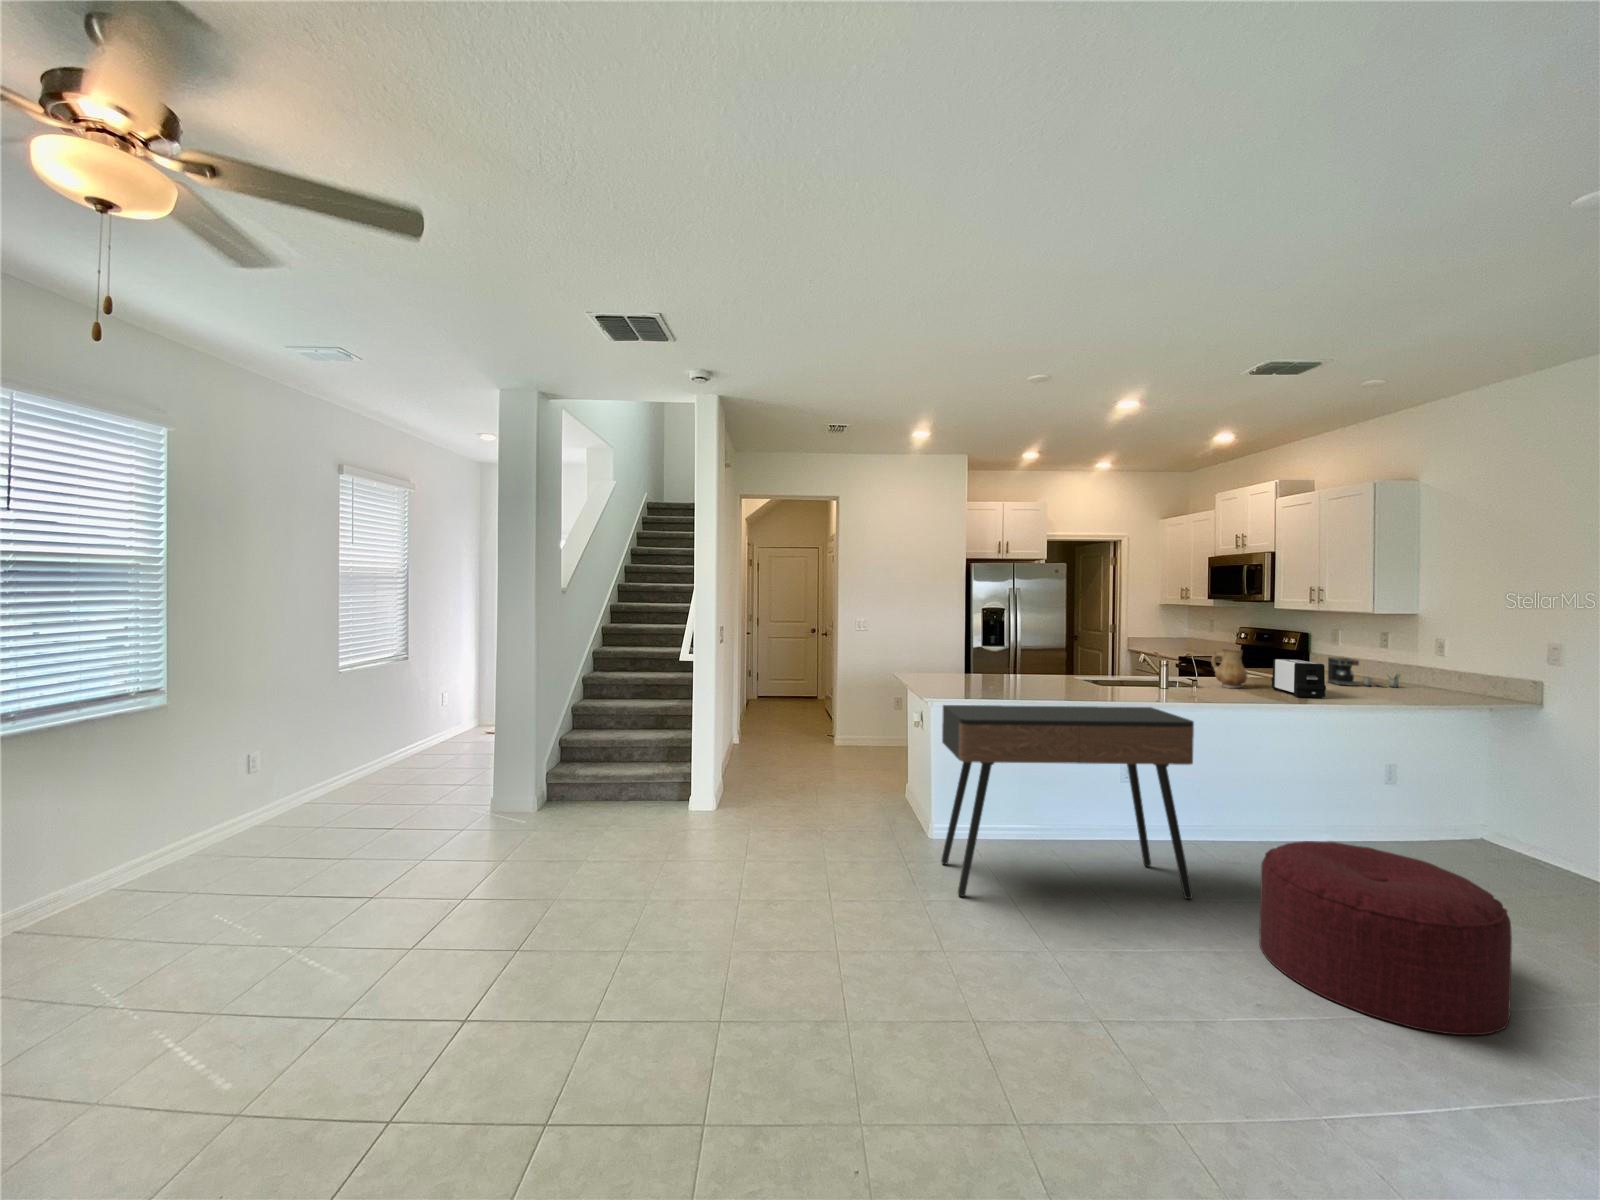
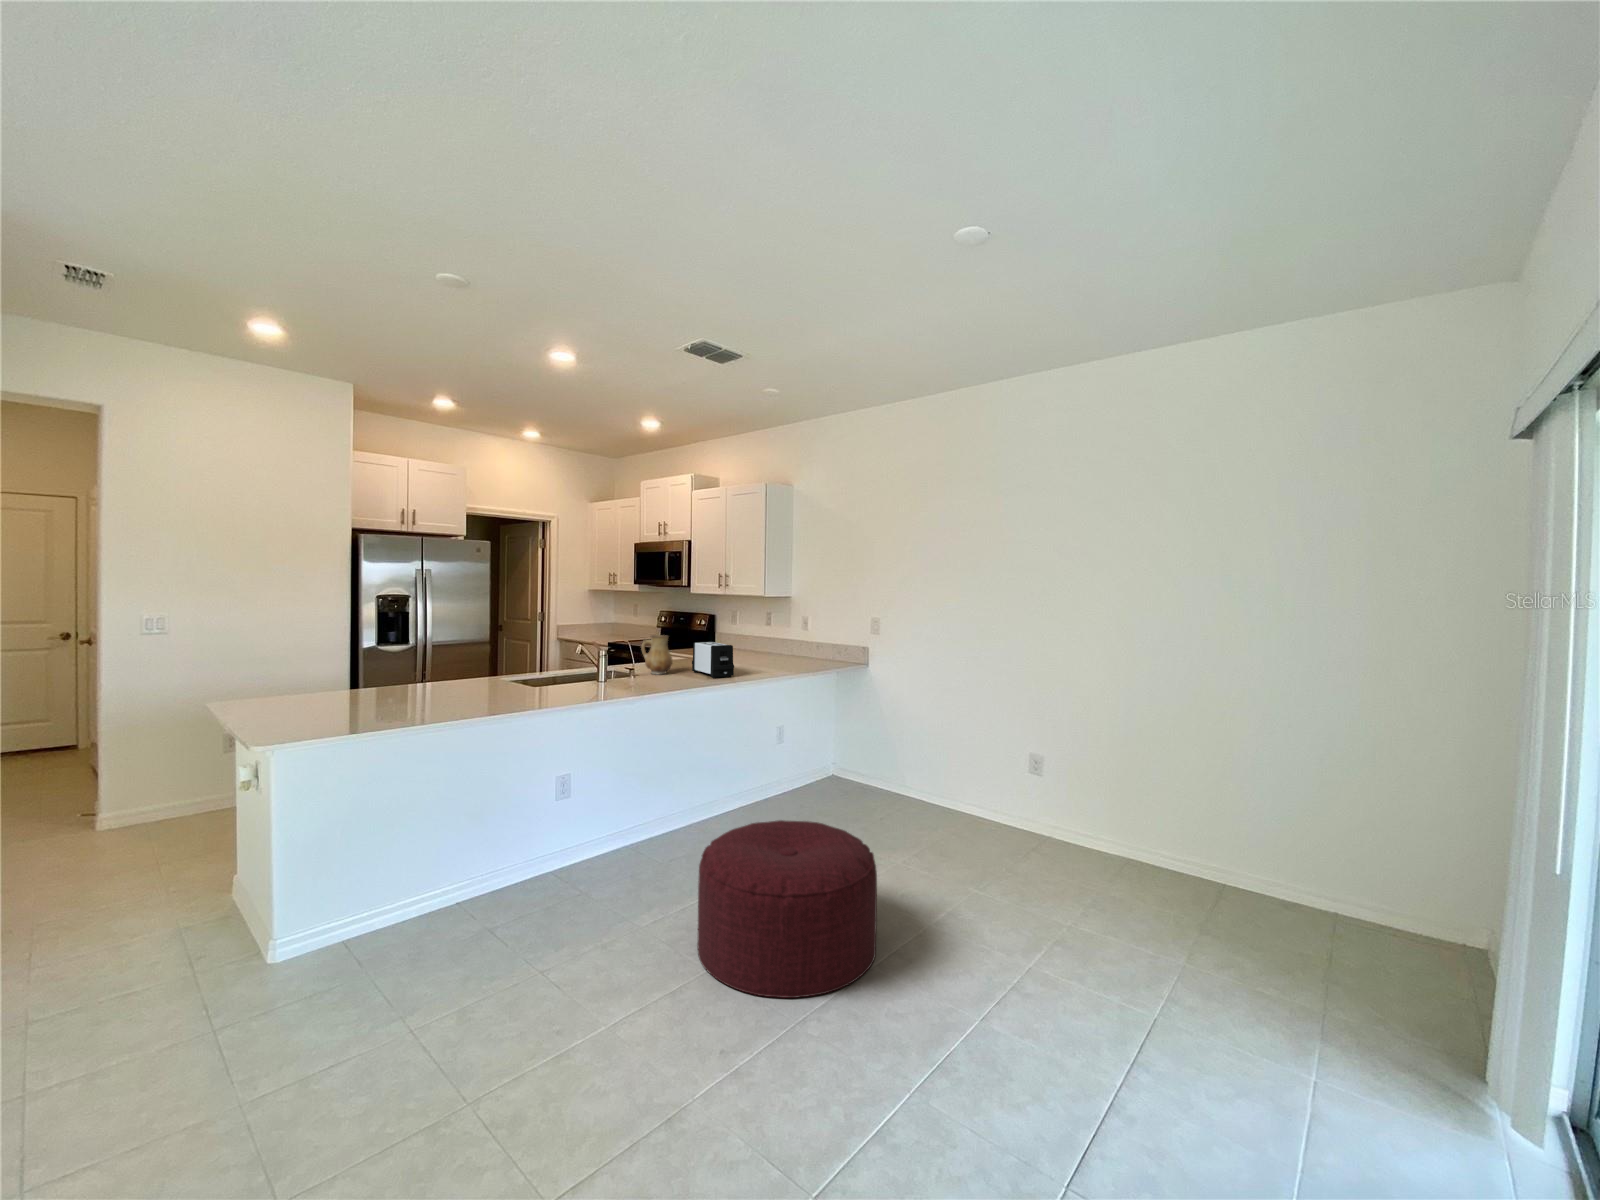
coffee maker: present [1328,657,1400,687] -> none [731,637,779,662]
console table: present [941,705,1194,899] -> none [284,710,633,1056]

